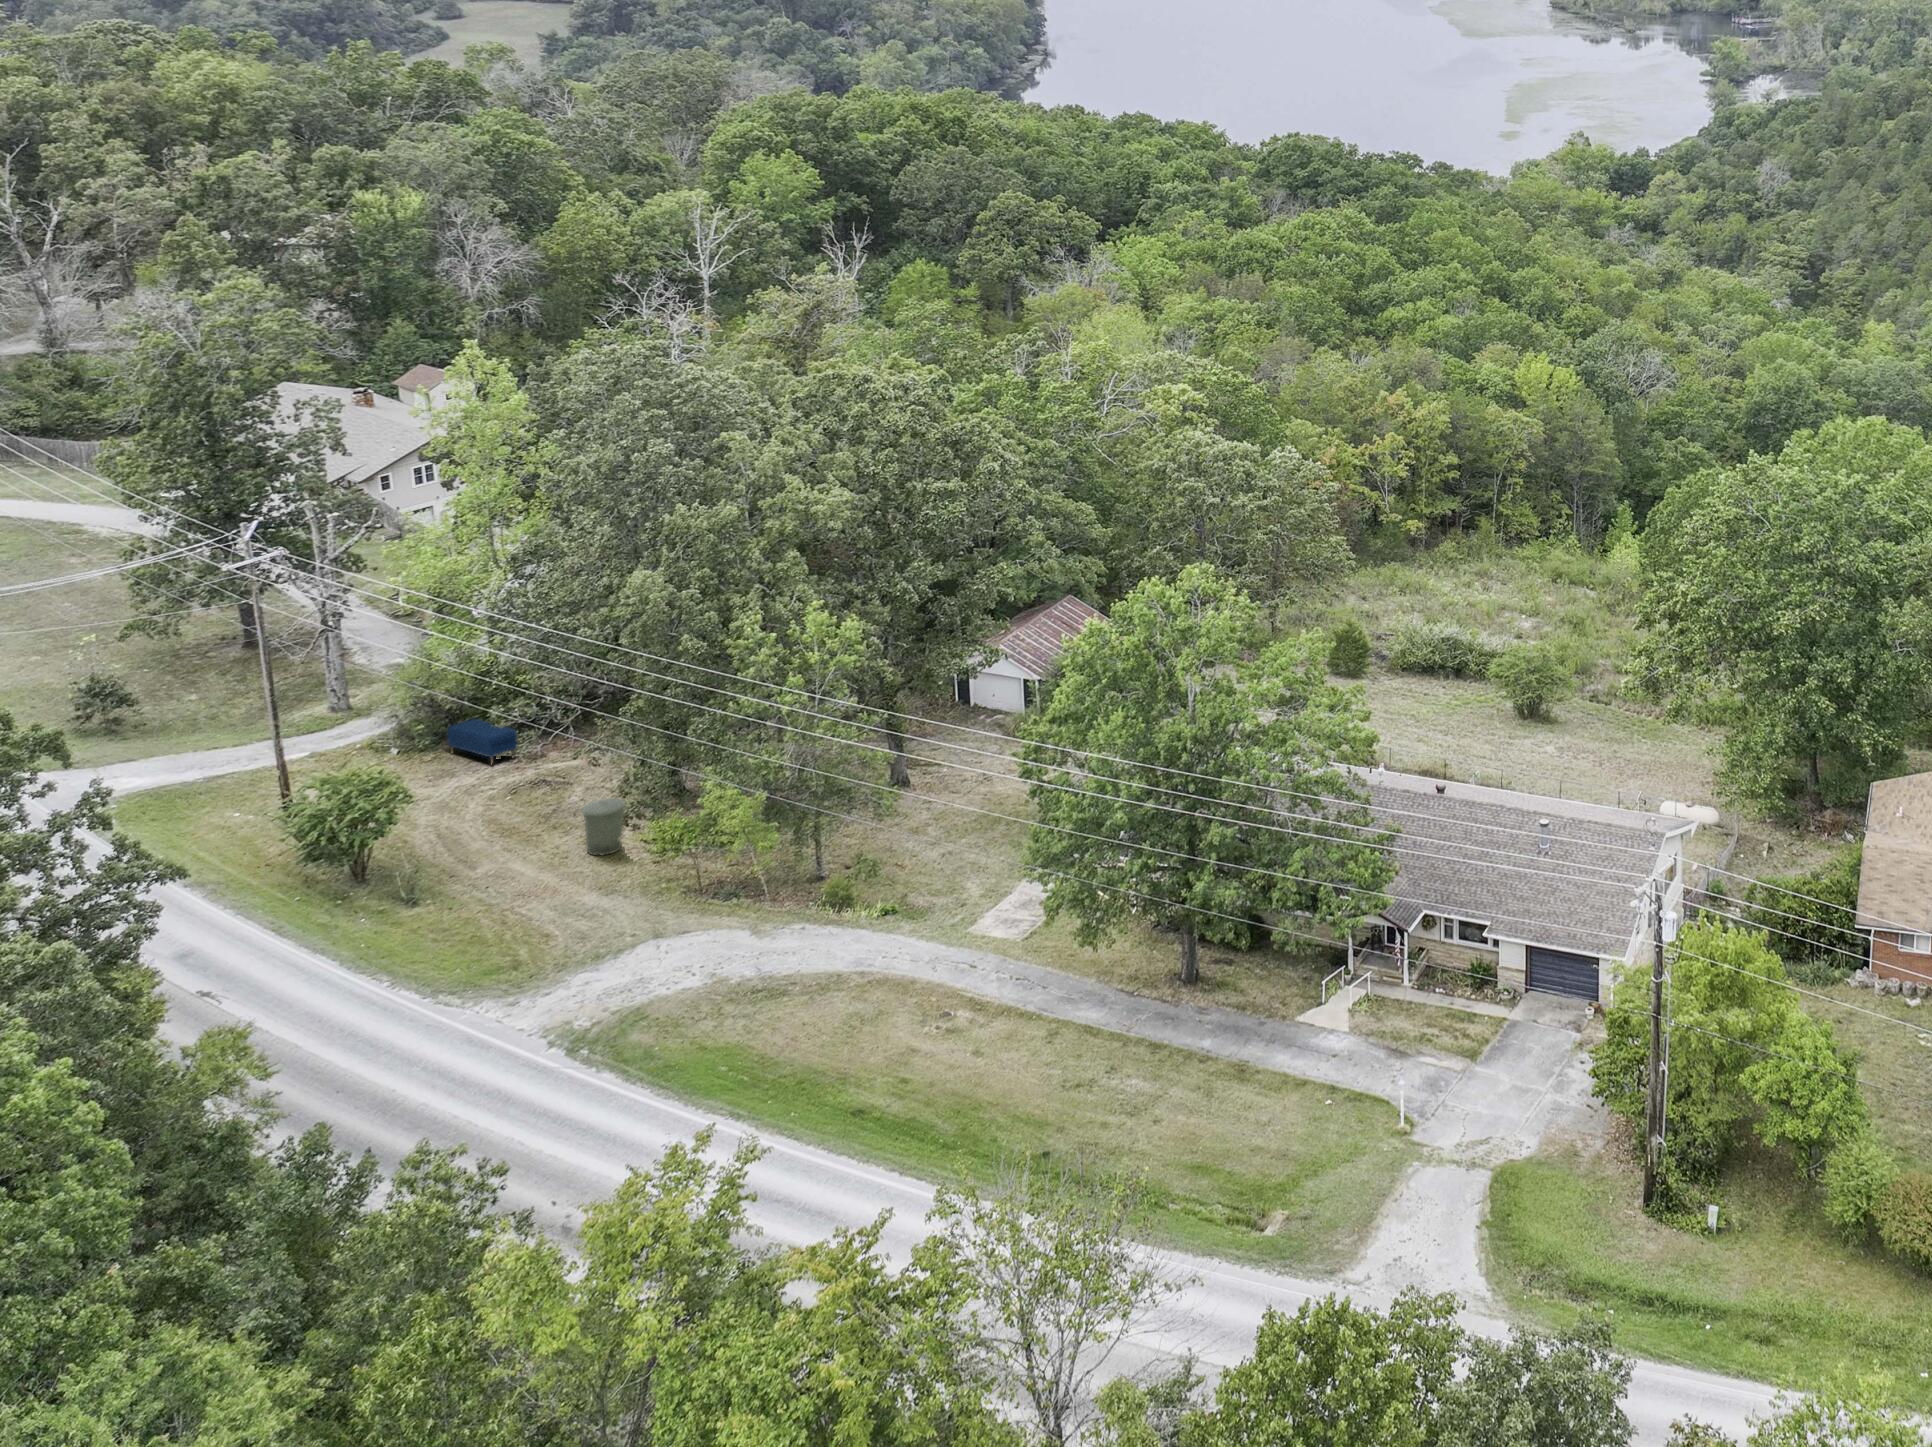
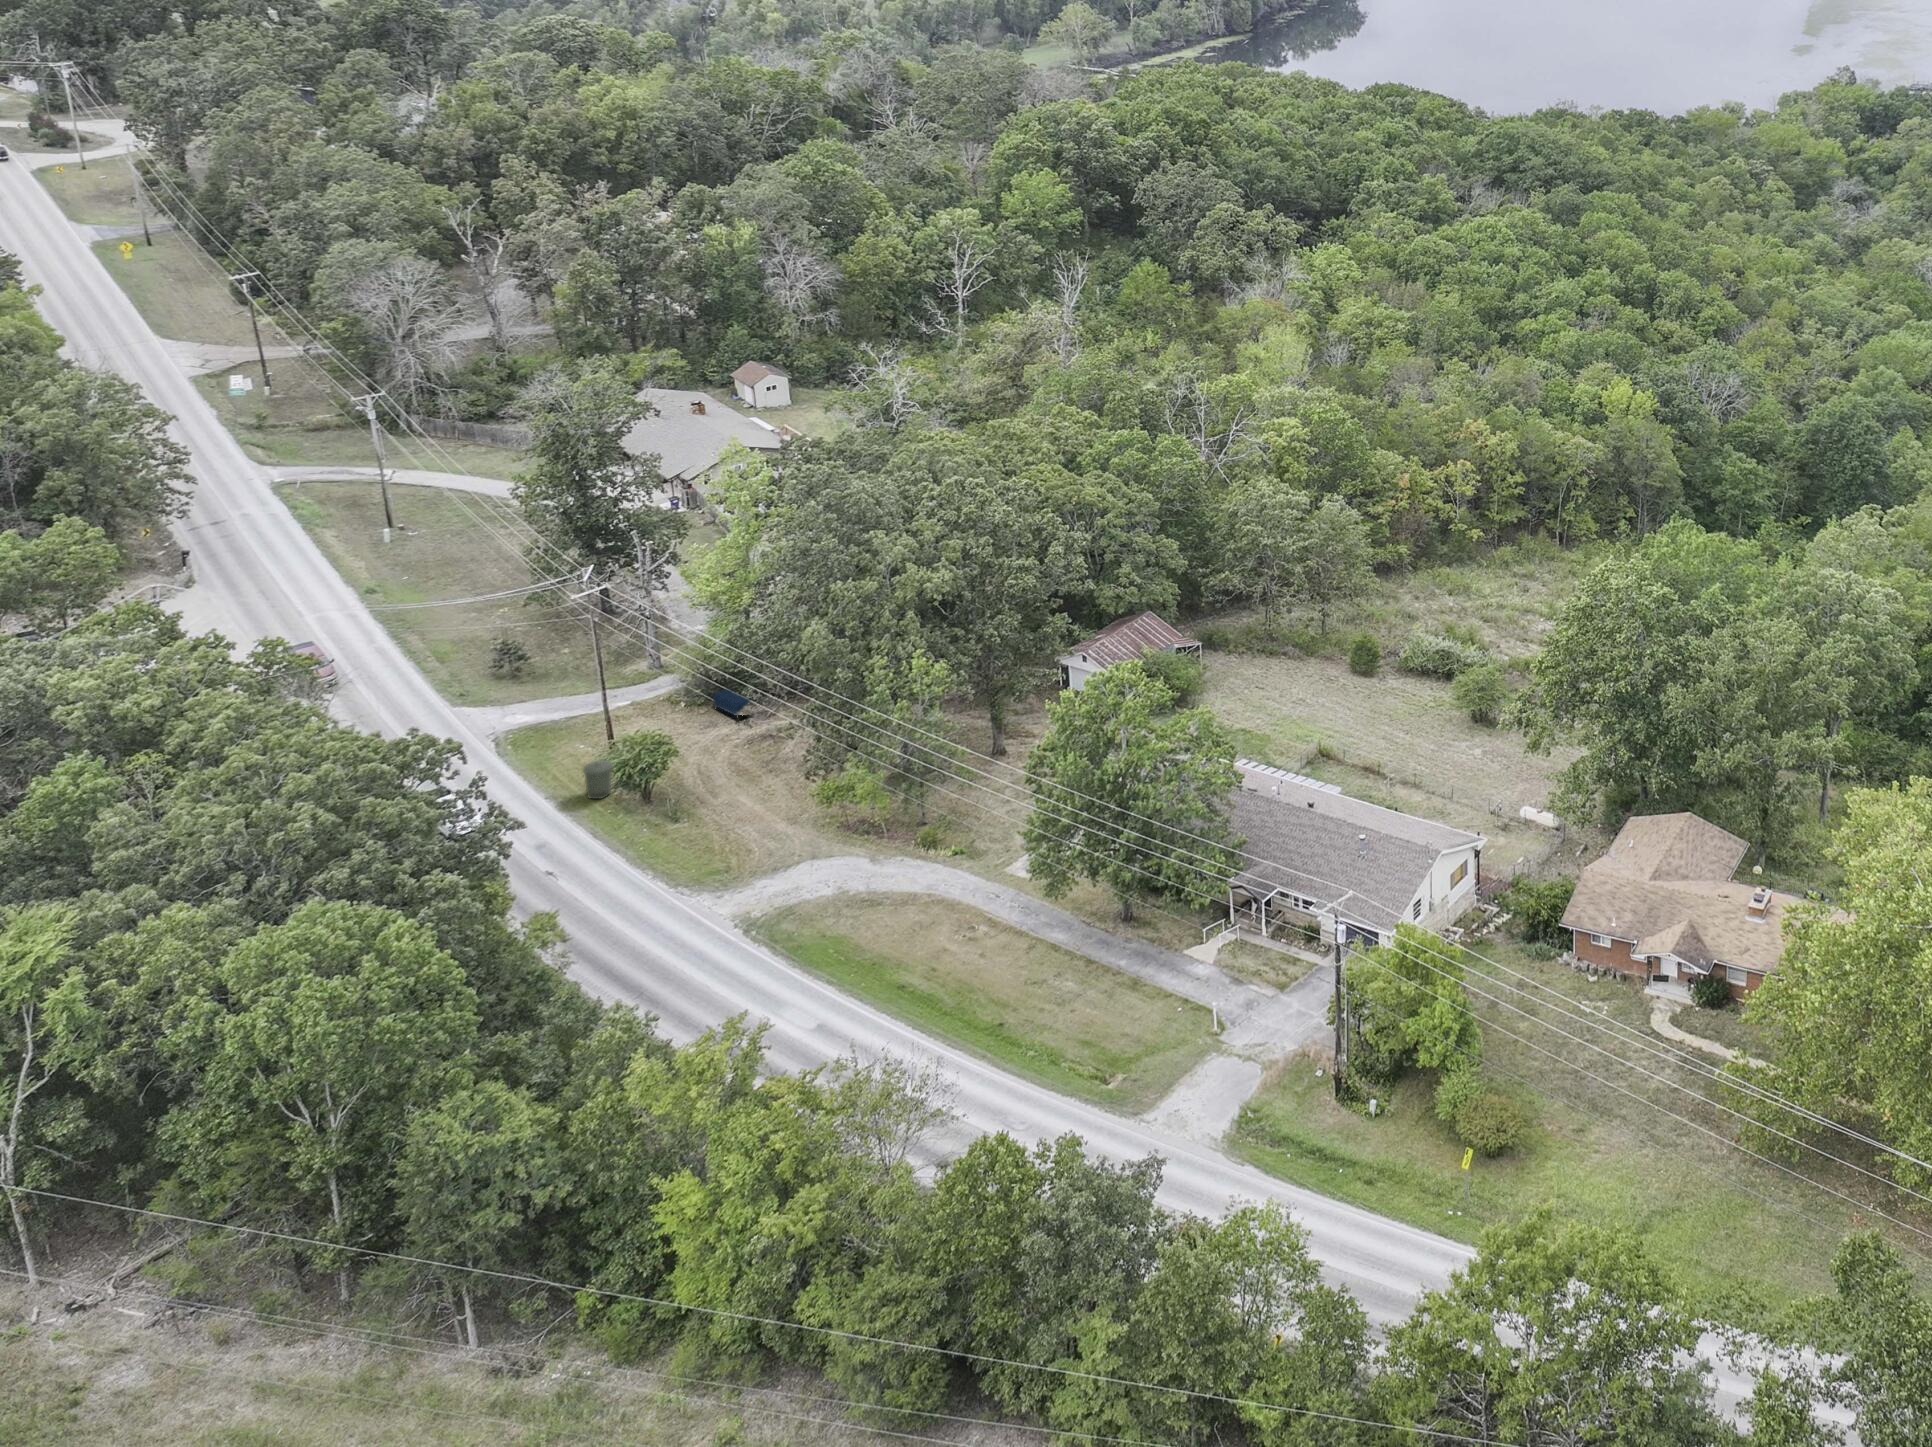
trash can: present [581,798,625,855] -> present [583,760,612,799]

